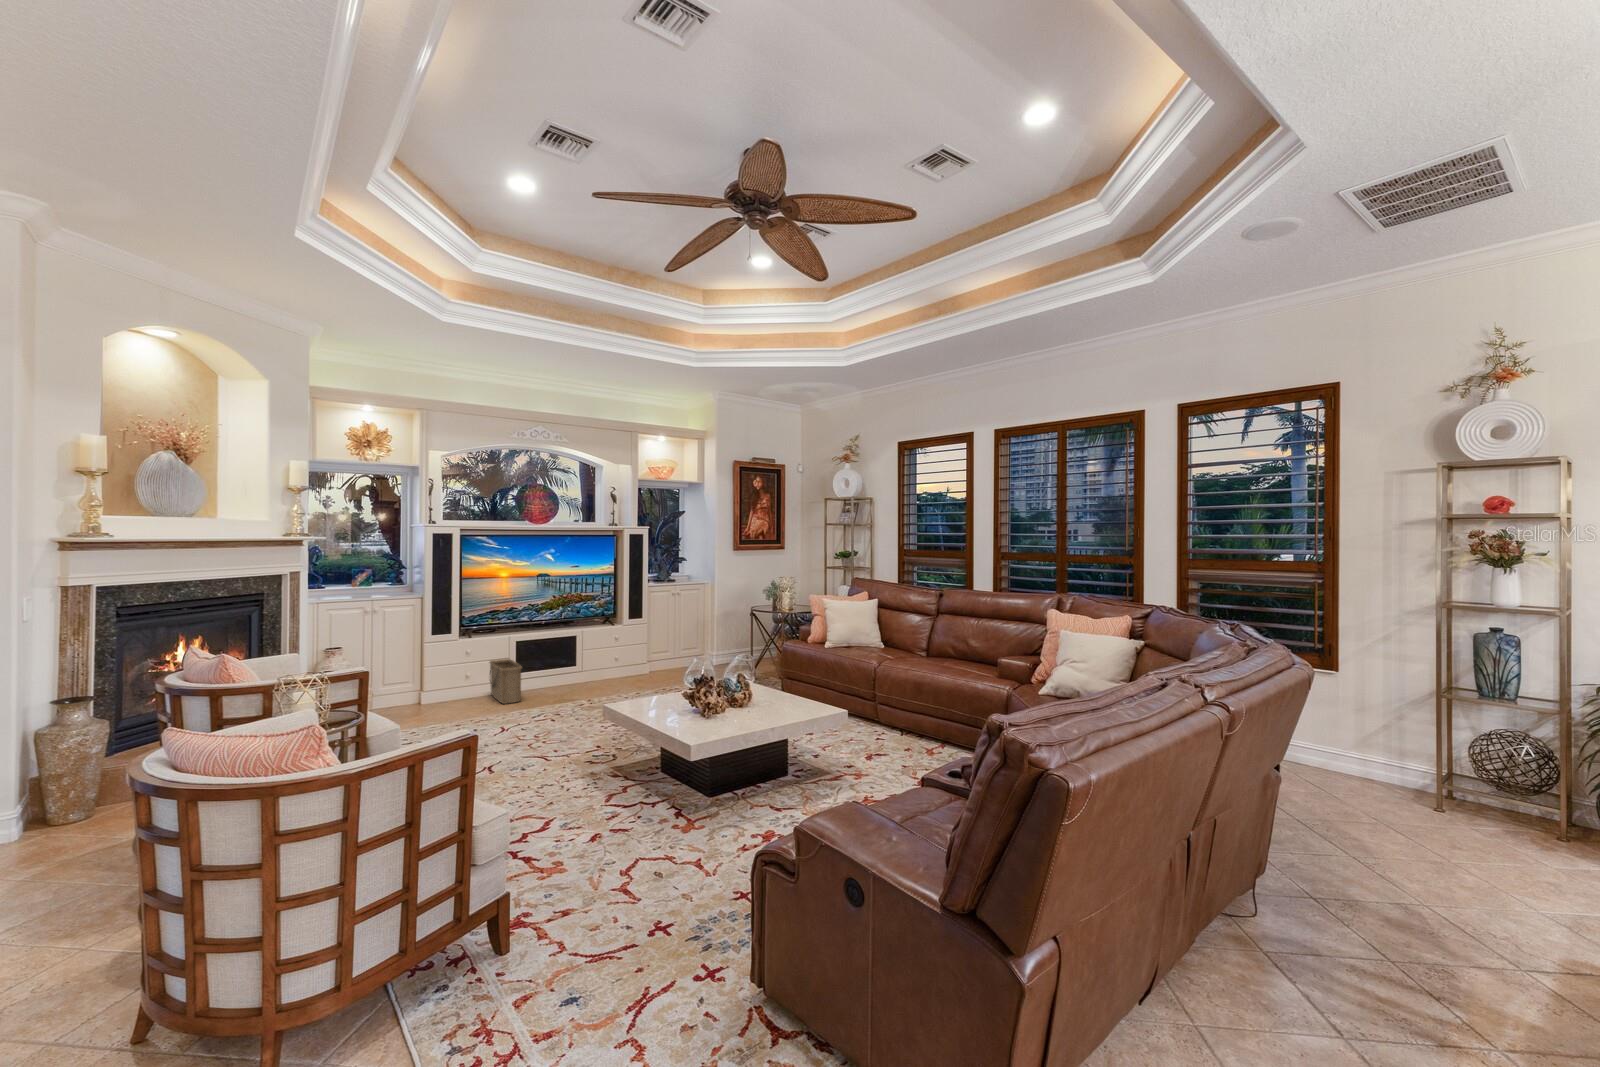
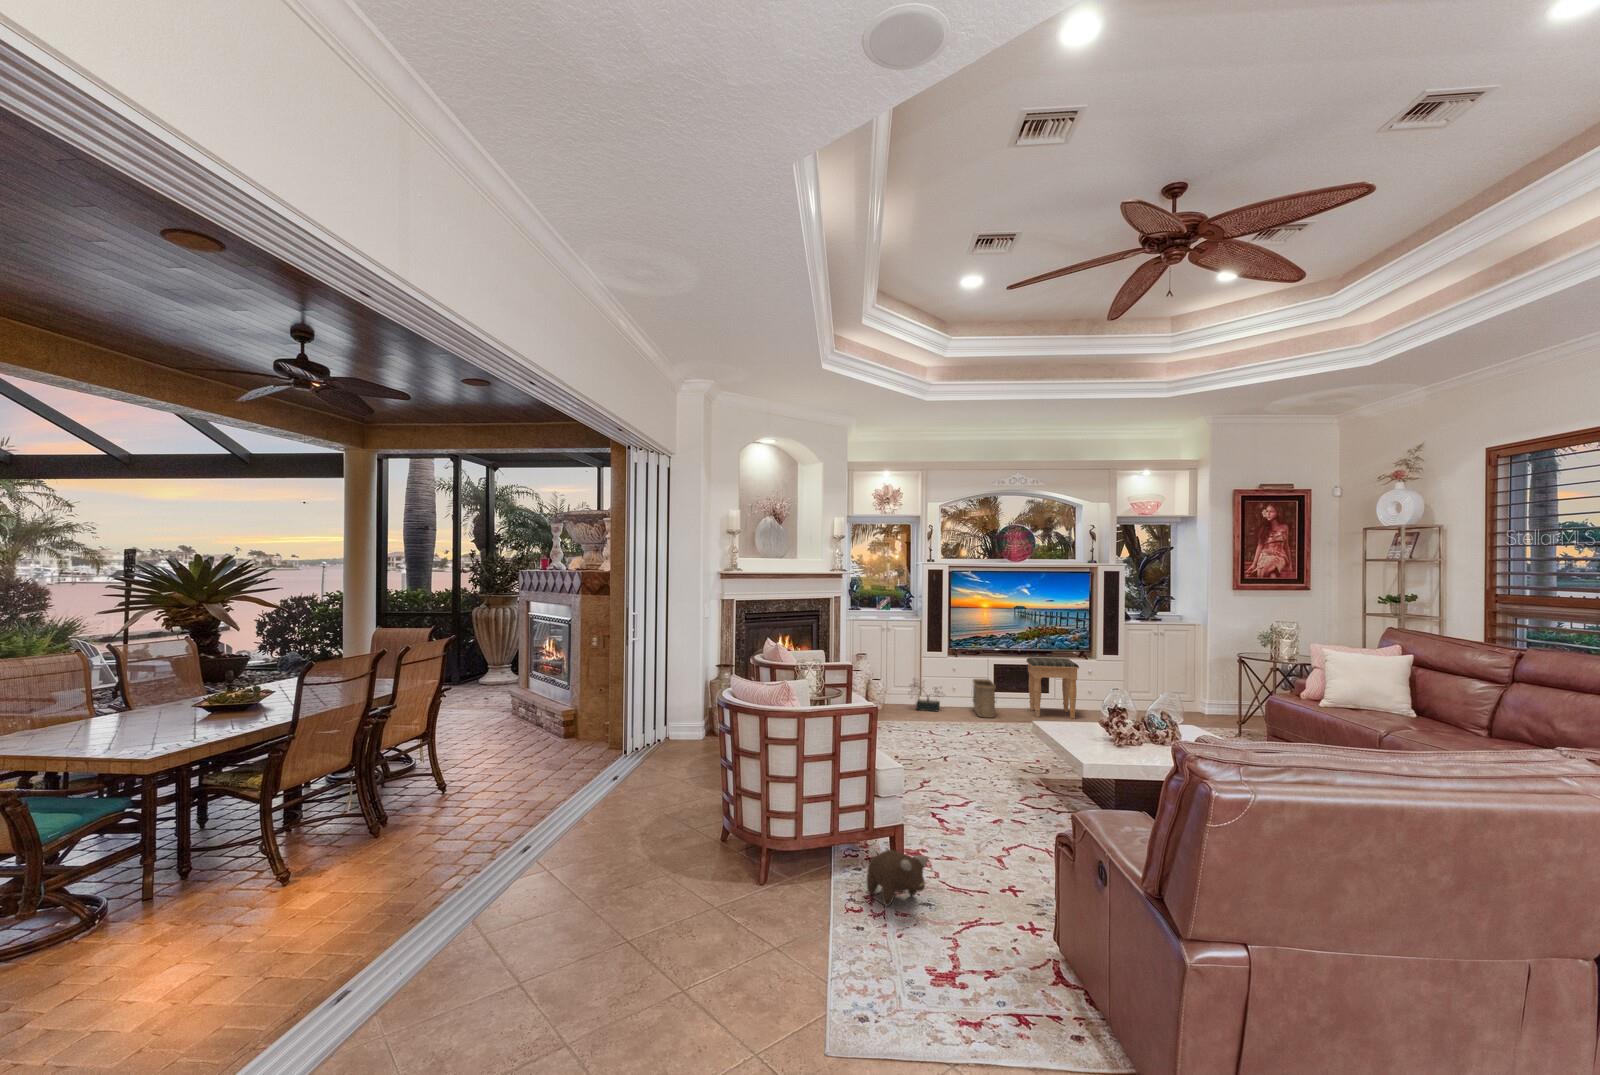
footstool: none [550,626,609,692] -> present [1026,658,1079,719]
decorative plant: none [406,669,458,709] -> present [908,678,943,711]
plush toy: none [477,936,578,1031] -> present [867,850,928,906]

